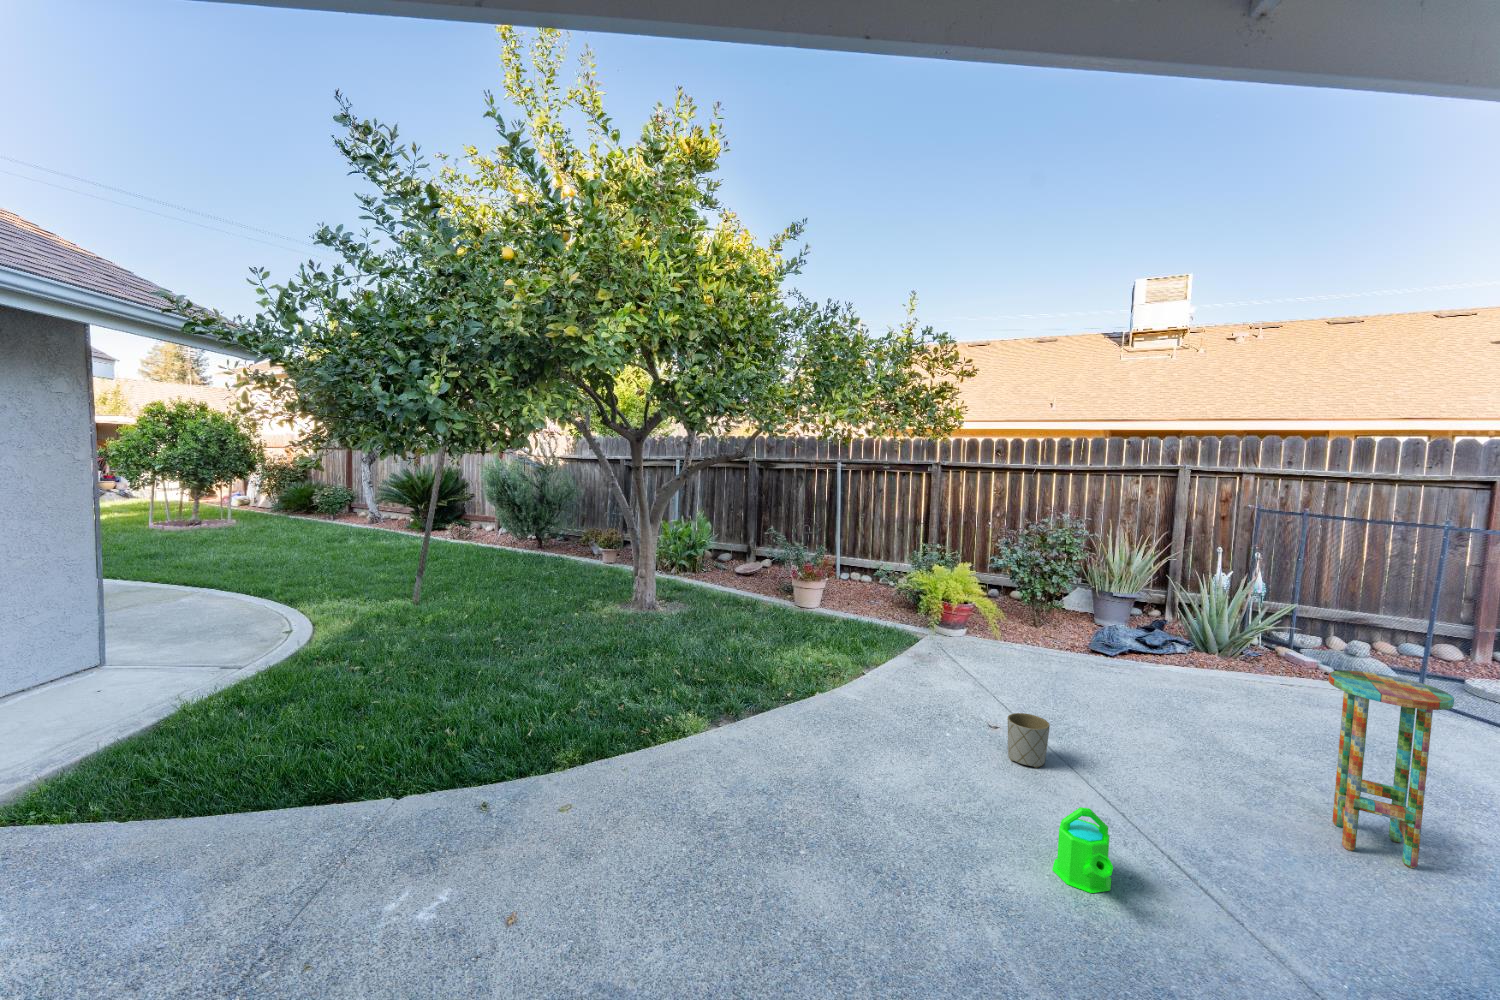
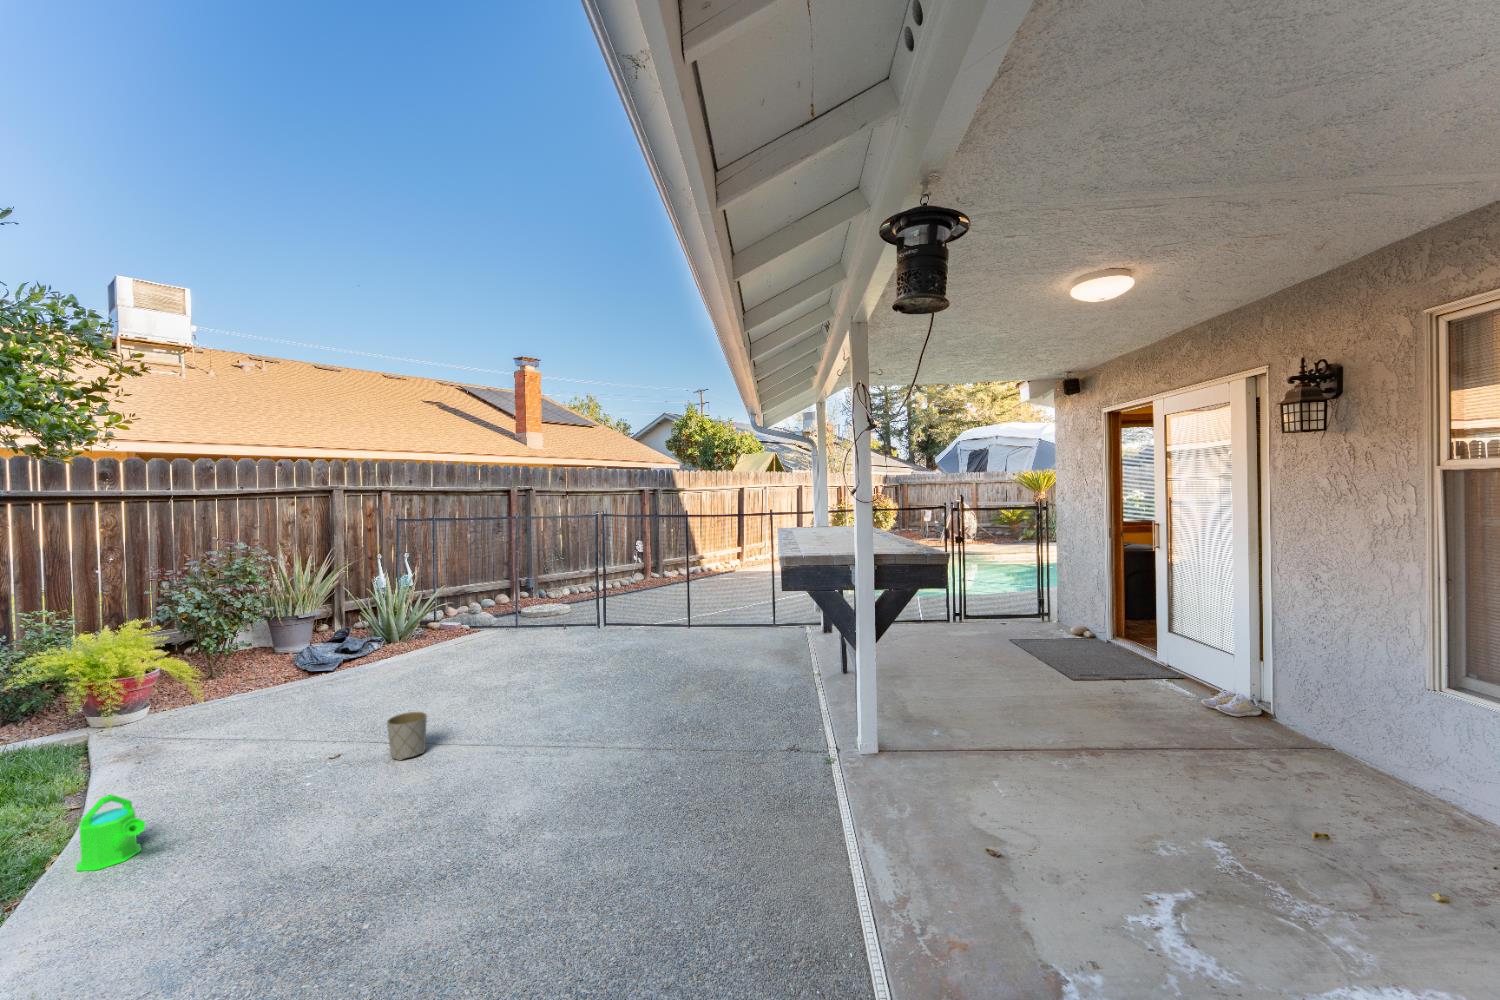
side table: present [1328,670,1454,868] -> none [567,596,616,699]
watering can: present [1052,807,1113,893] -> present [76,794,145,871]

